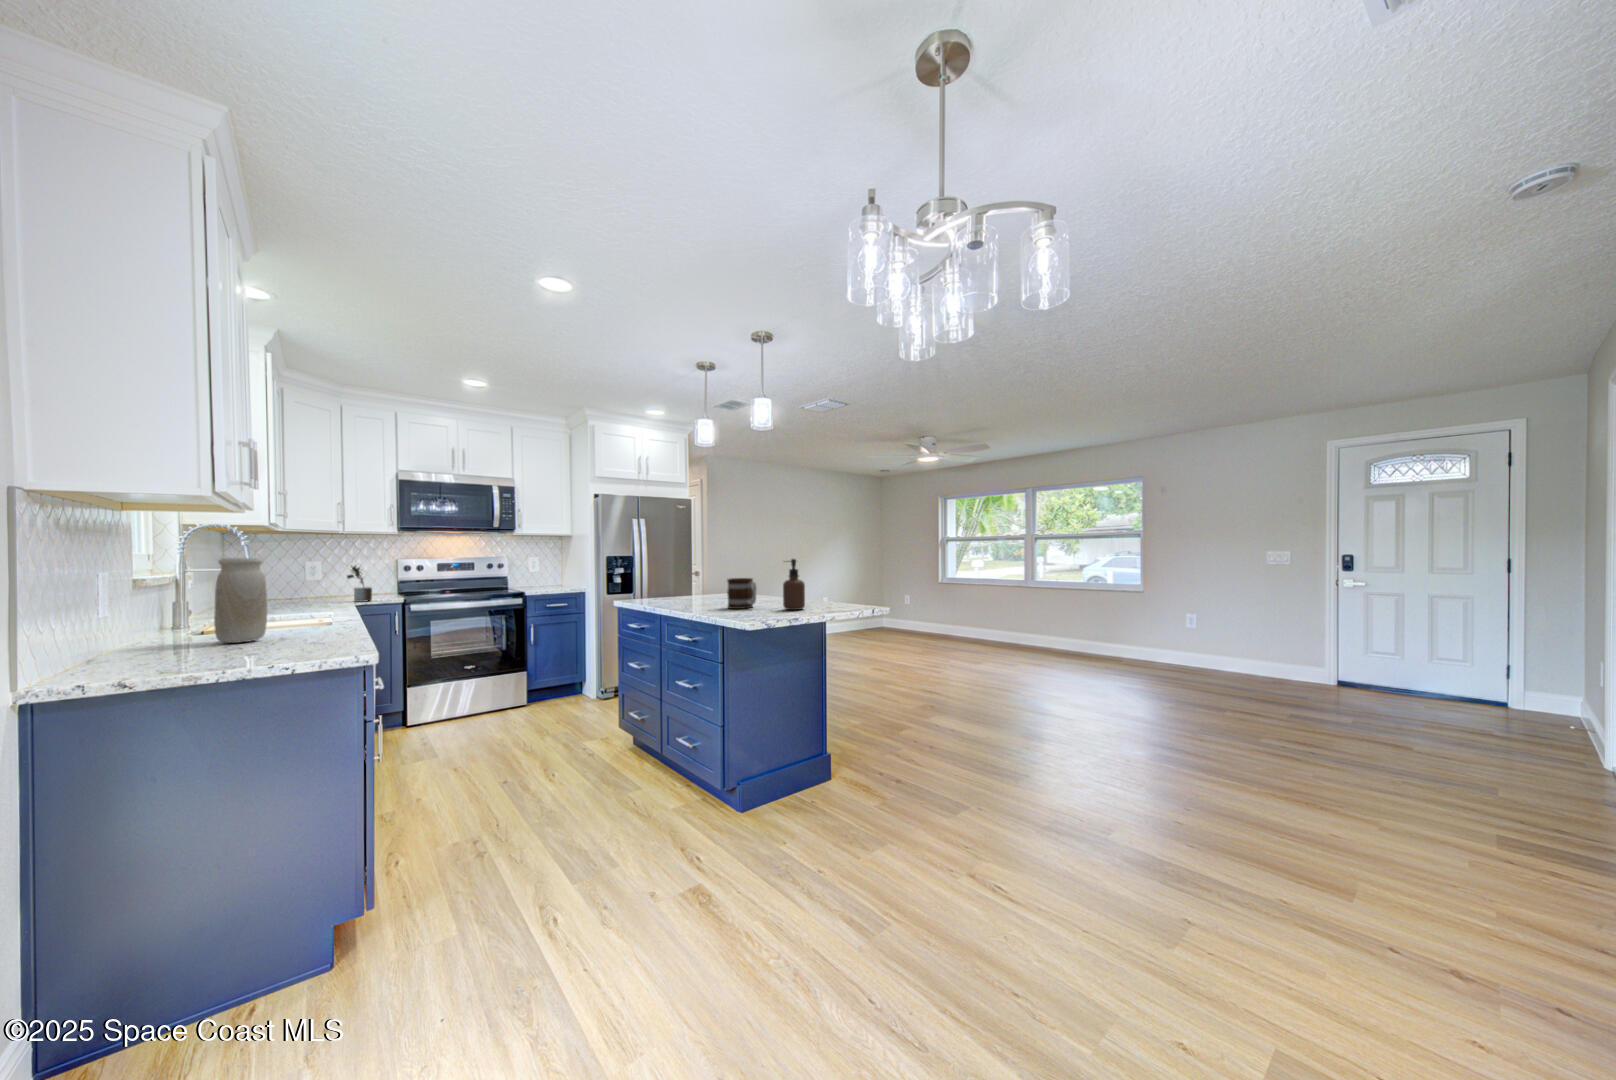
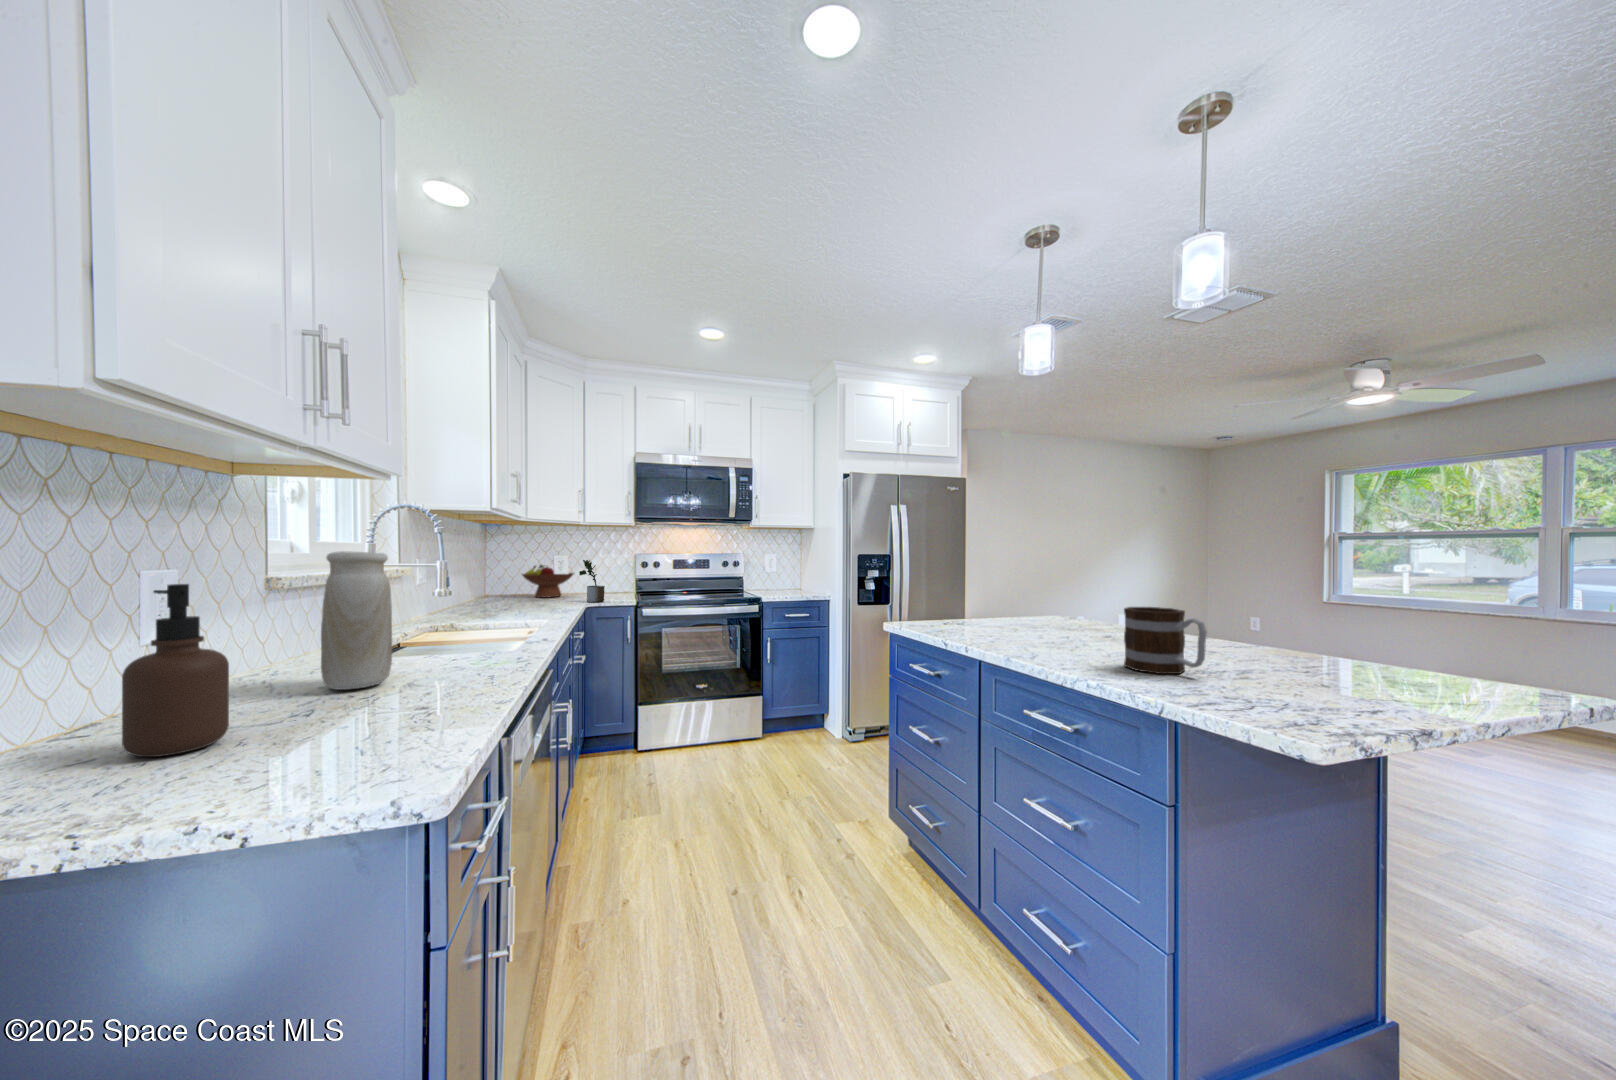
soap dispenser: present [783,559,805,610] -> present [122,584,229,757]
fruit bowl: none [274,571,335,601] -> present [522,565,574,597]

